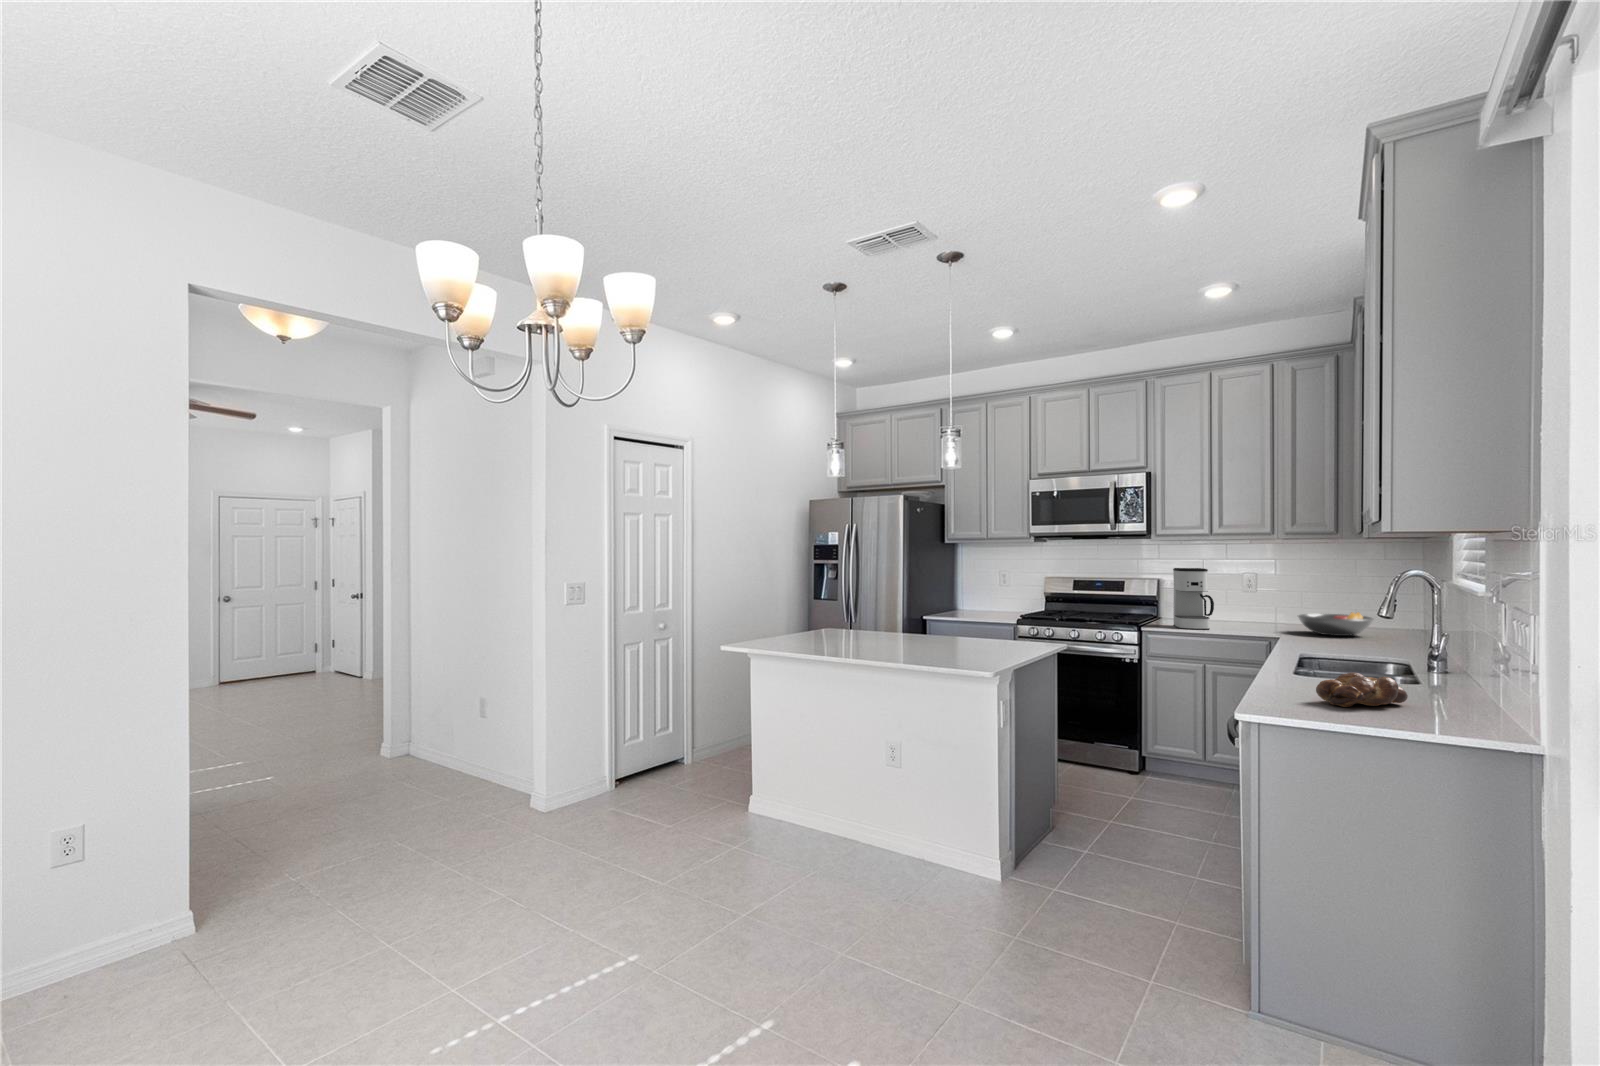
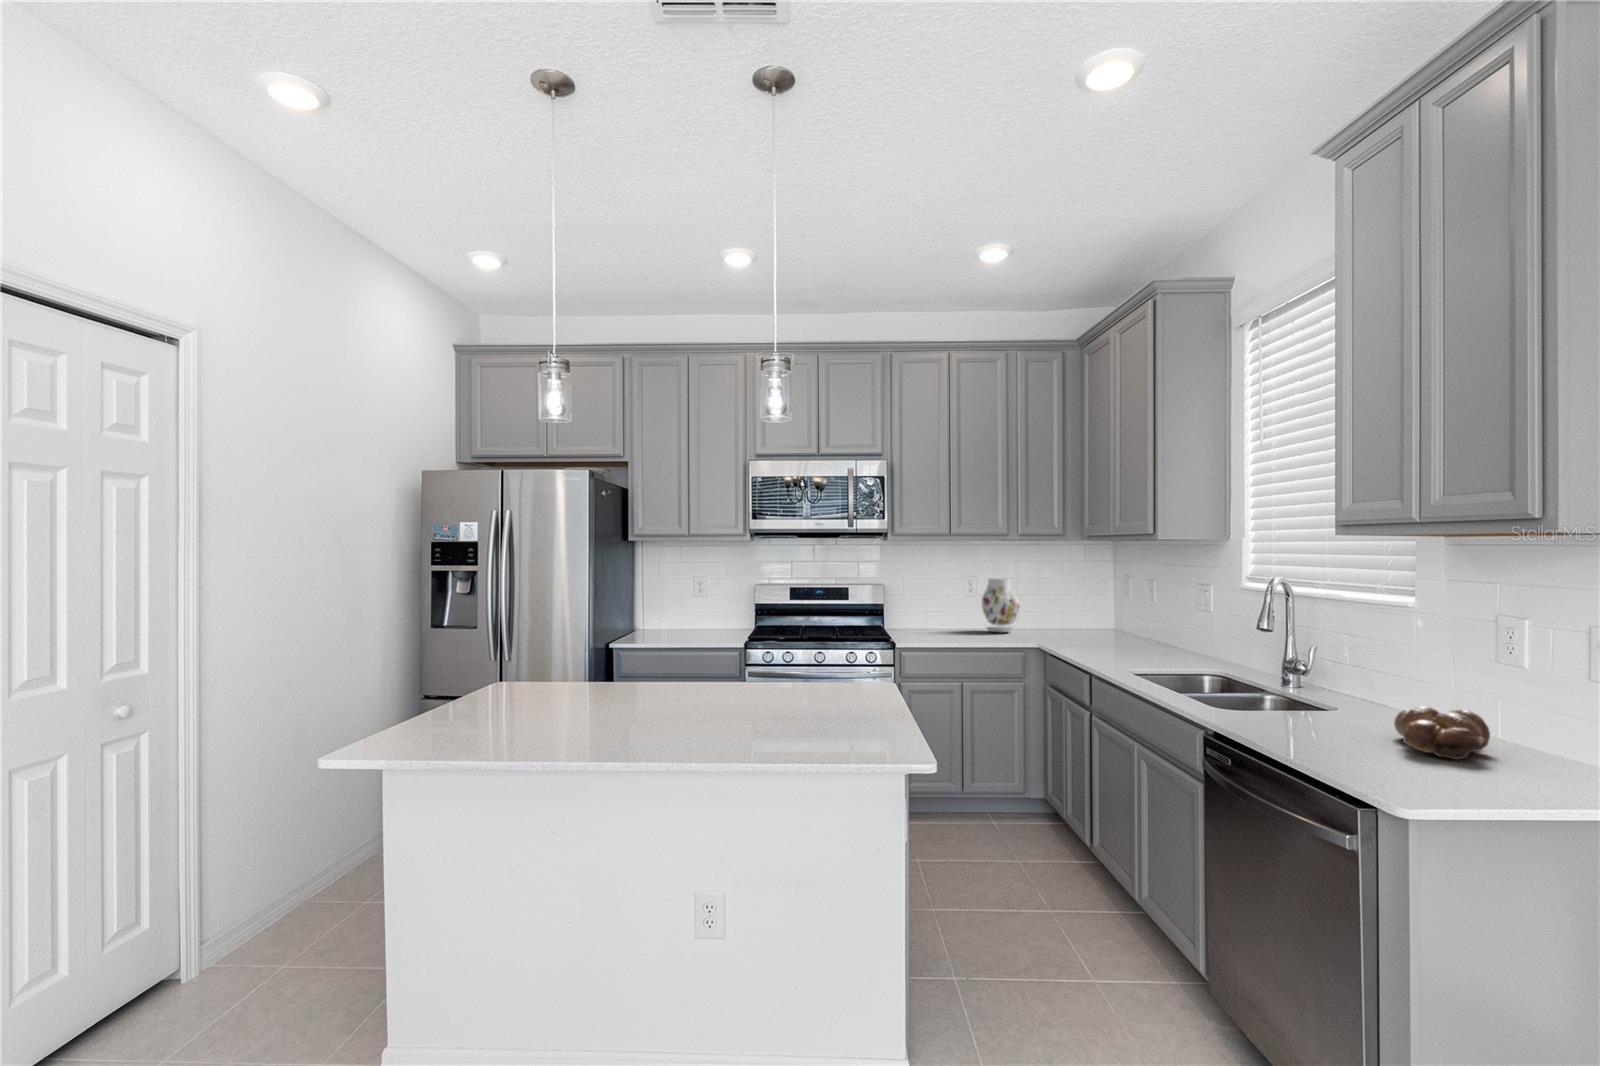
coffee maker: present [1173,568,1214,630] -> none [922,570,967,642]
vase: none [1248,576,1291,626] -> present [981,578,1020,633]
fruit bowl: present [1298,612,1373,636] -> none [1043,613,1113,640]

